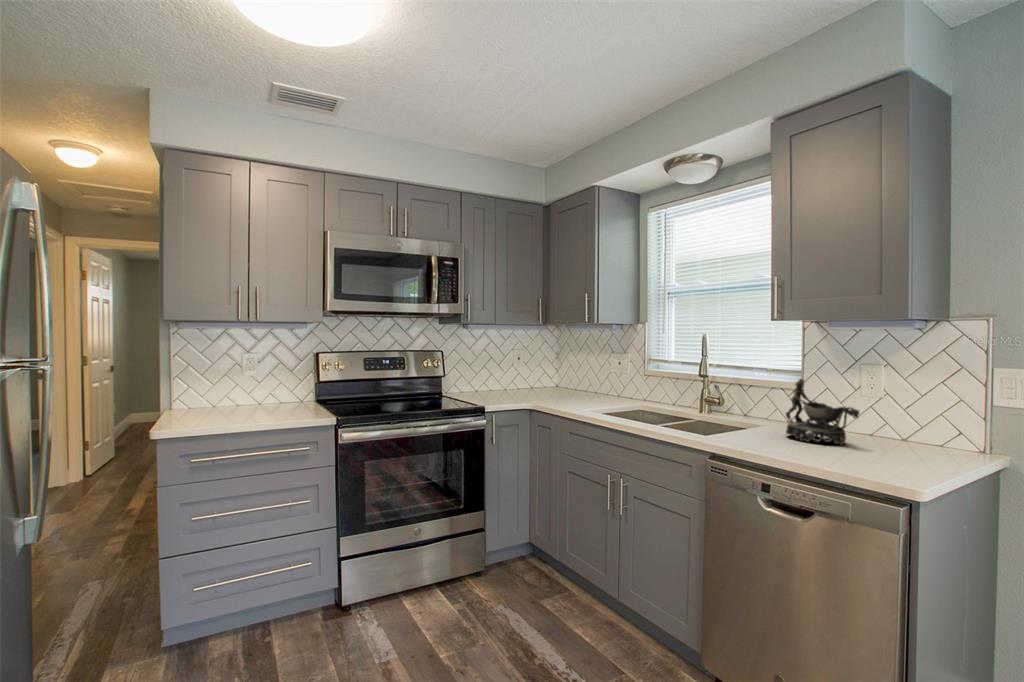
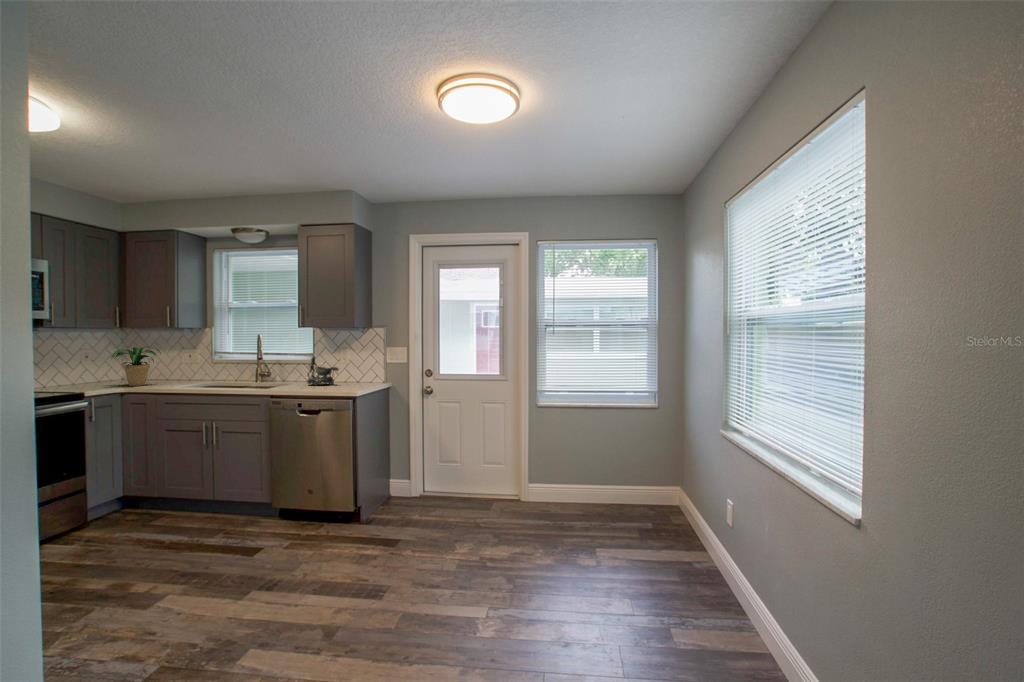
potted plant: none [528,348,582,399] -> present [111,346,161,386]

